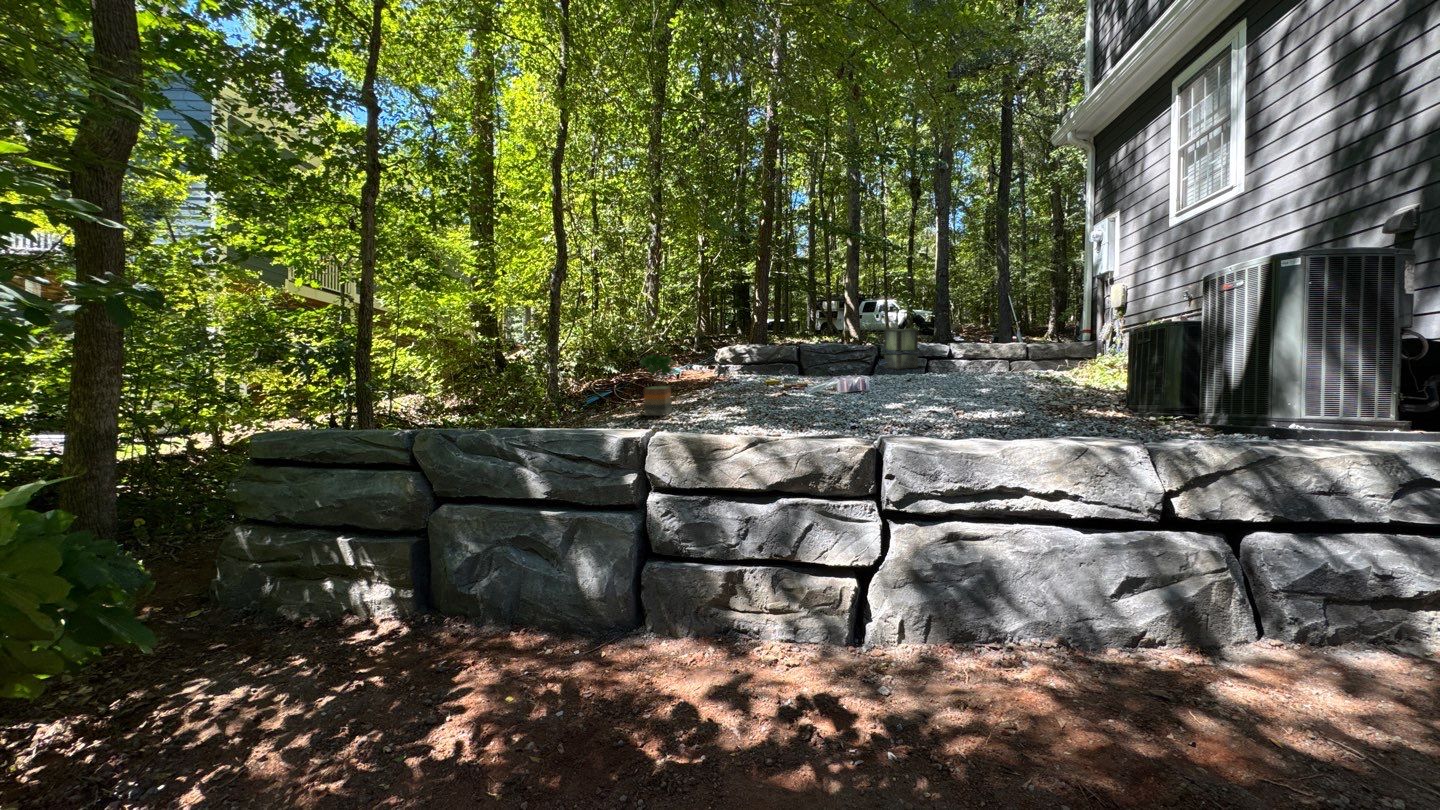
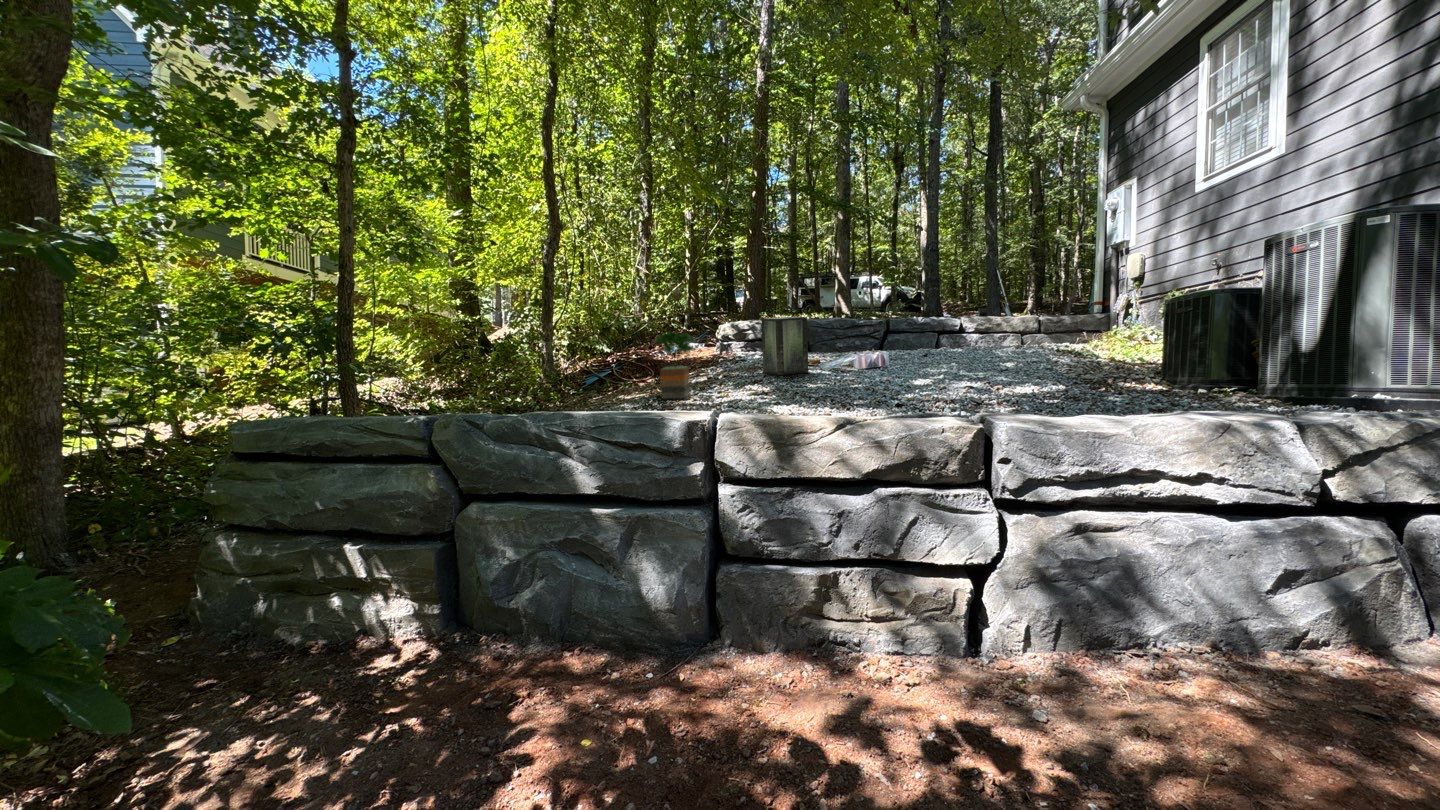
storage box: present [884,329,918,369] -> present [761,317,808,375]

